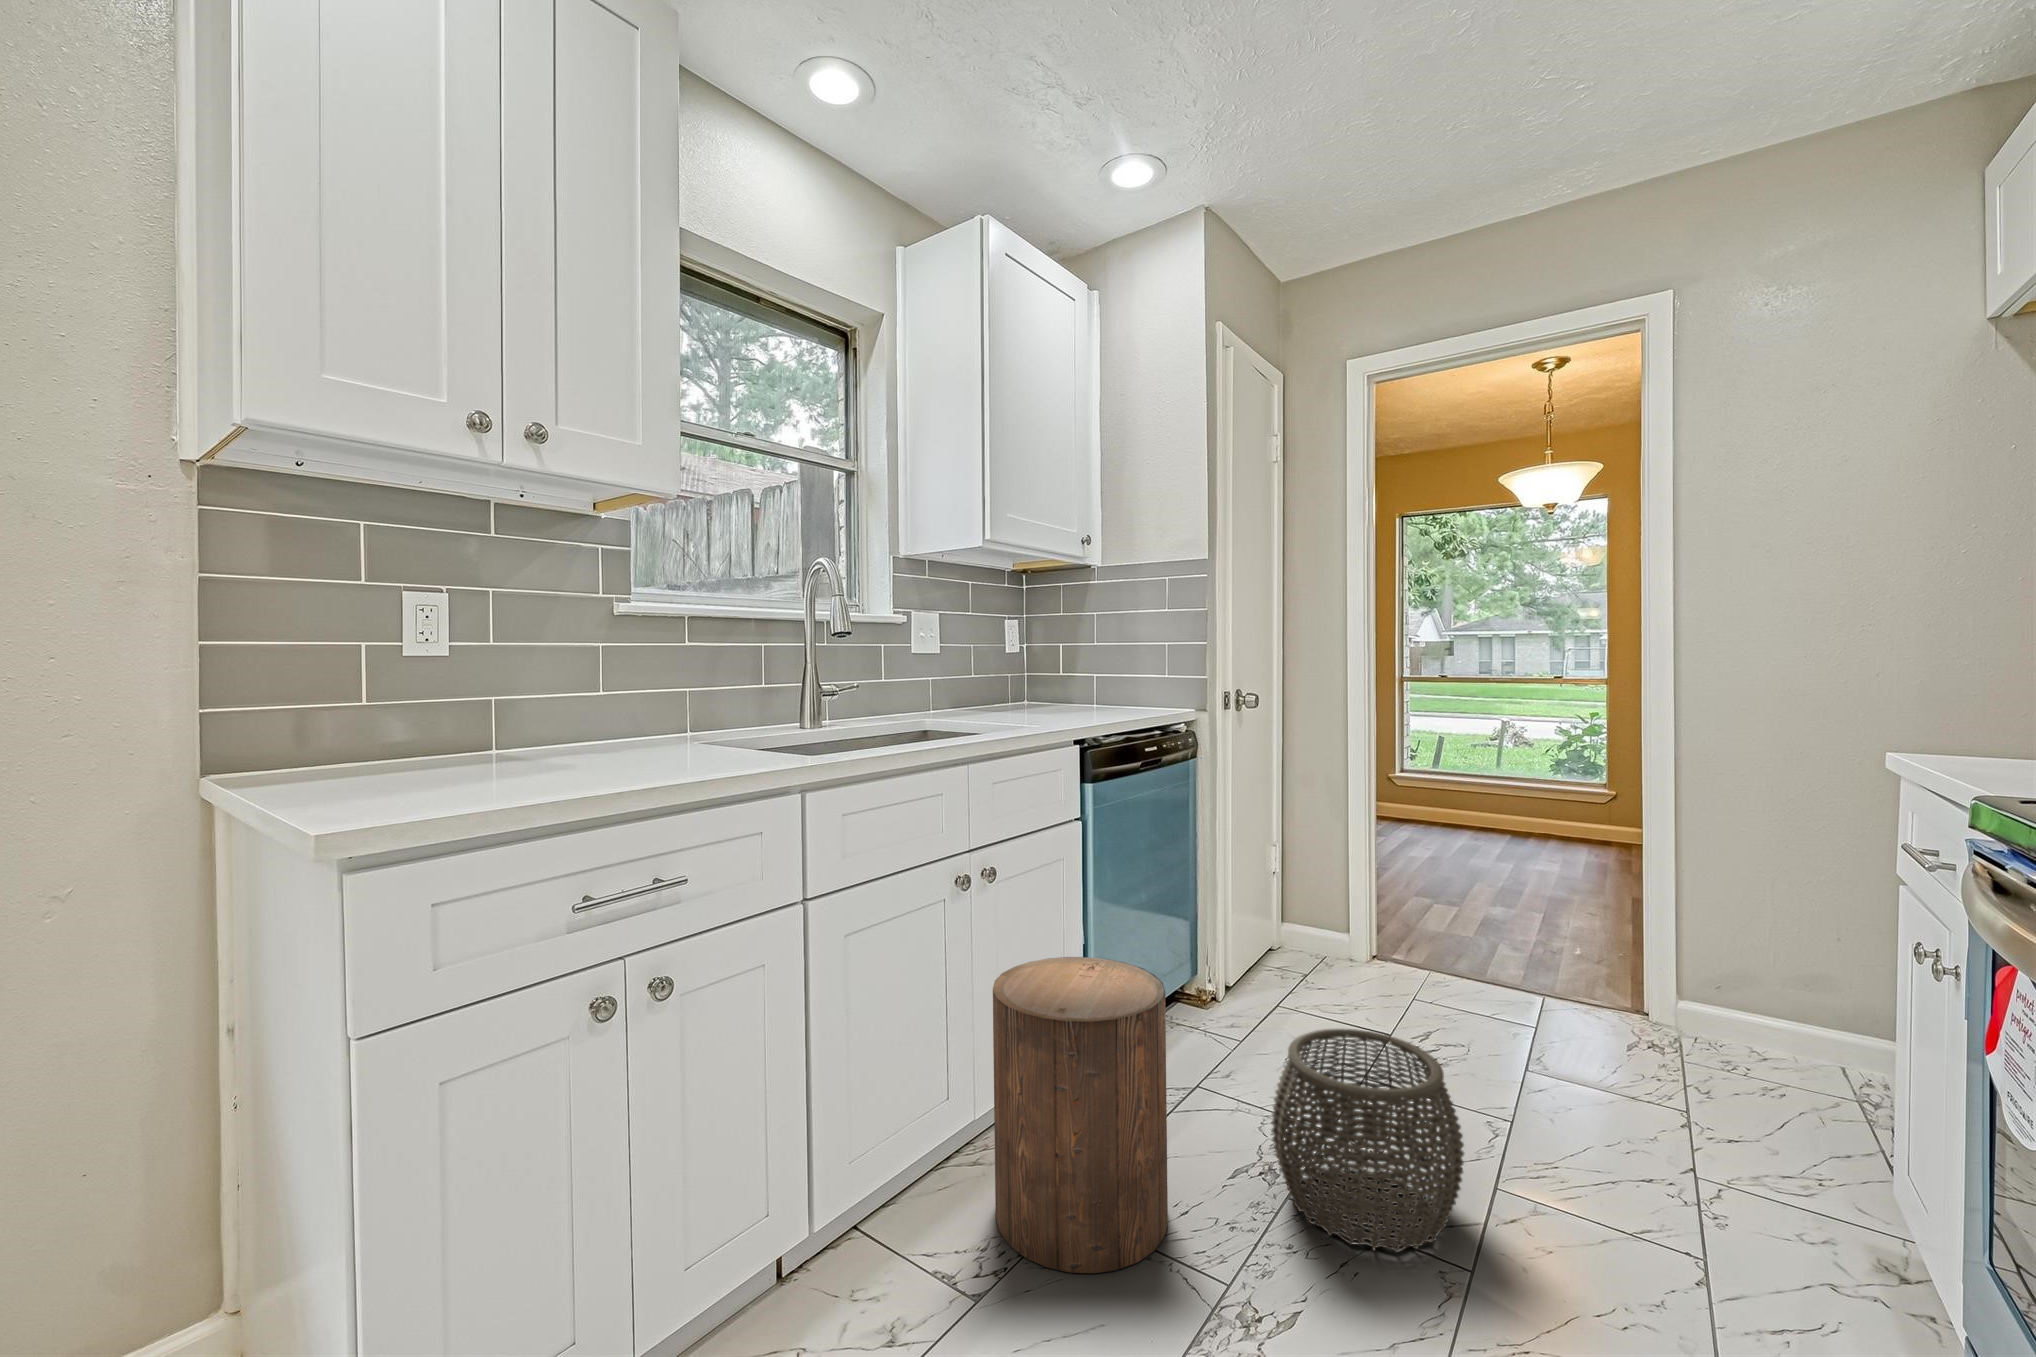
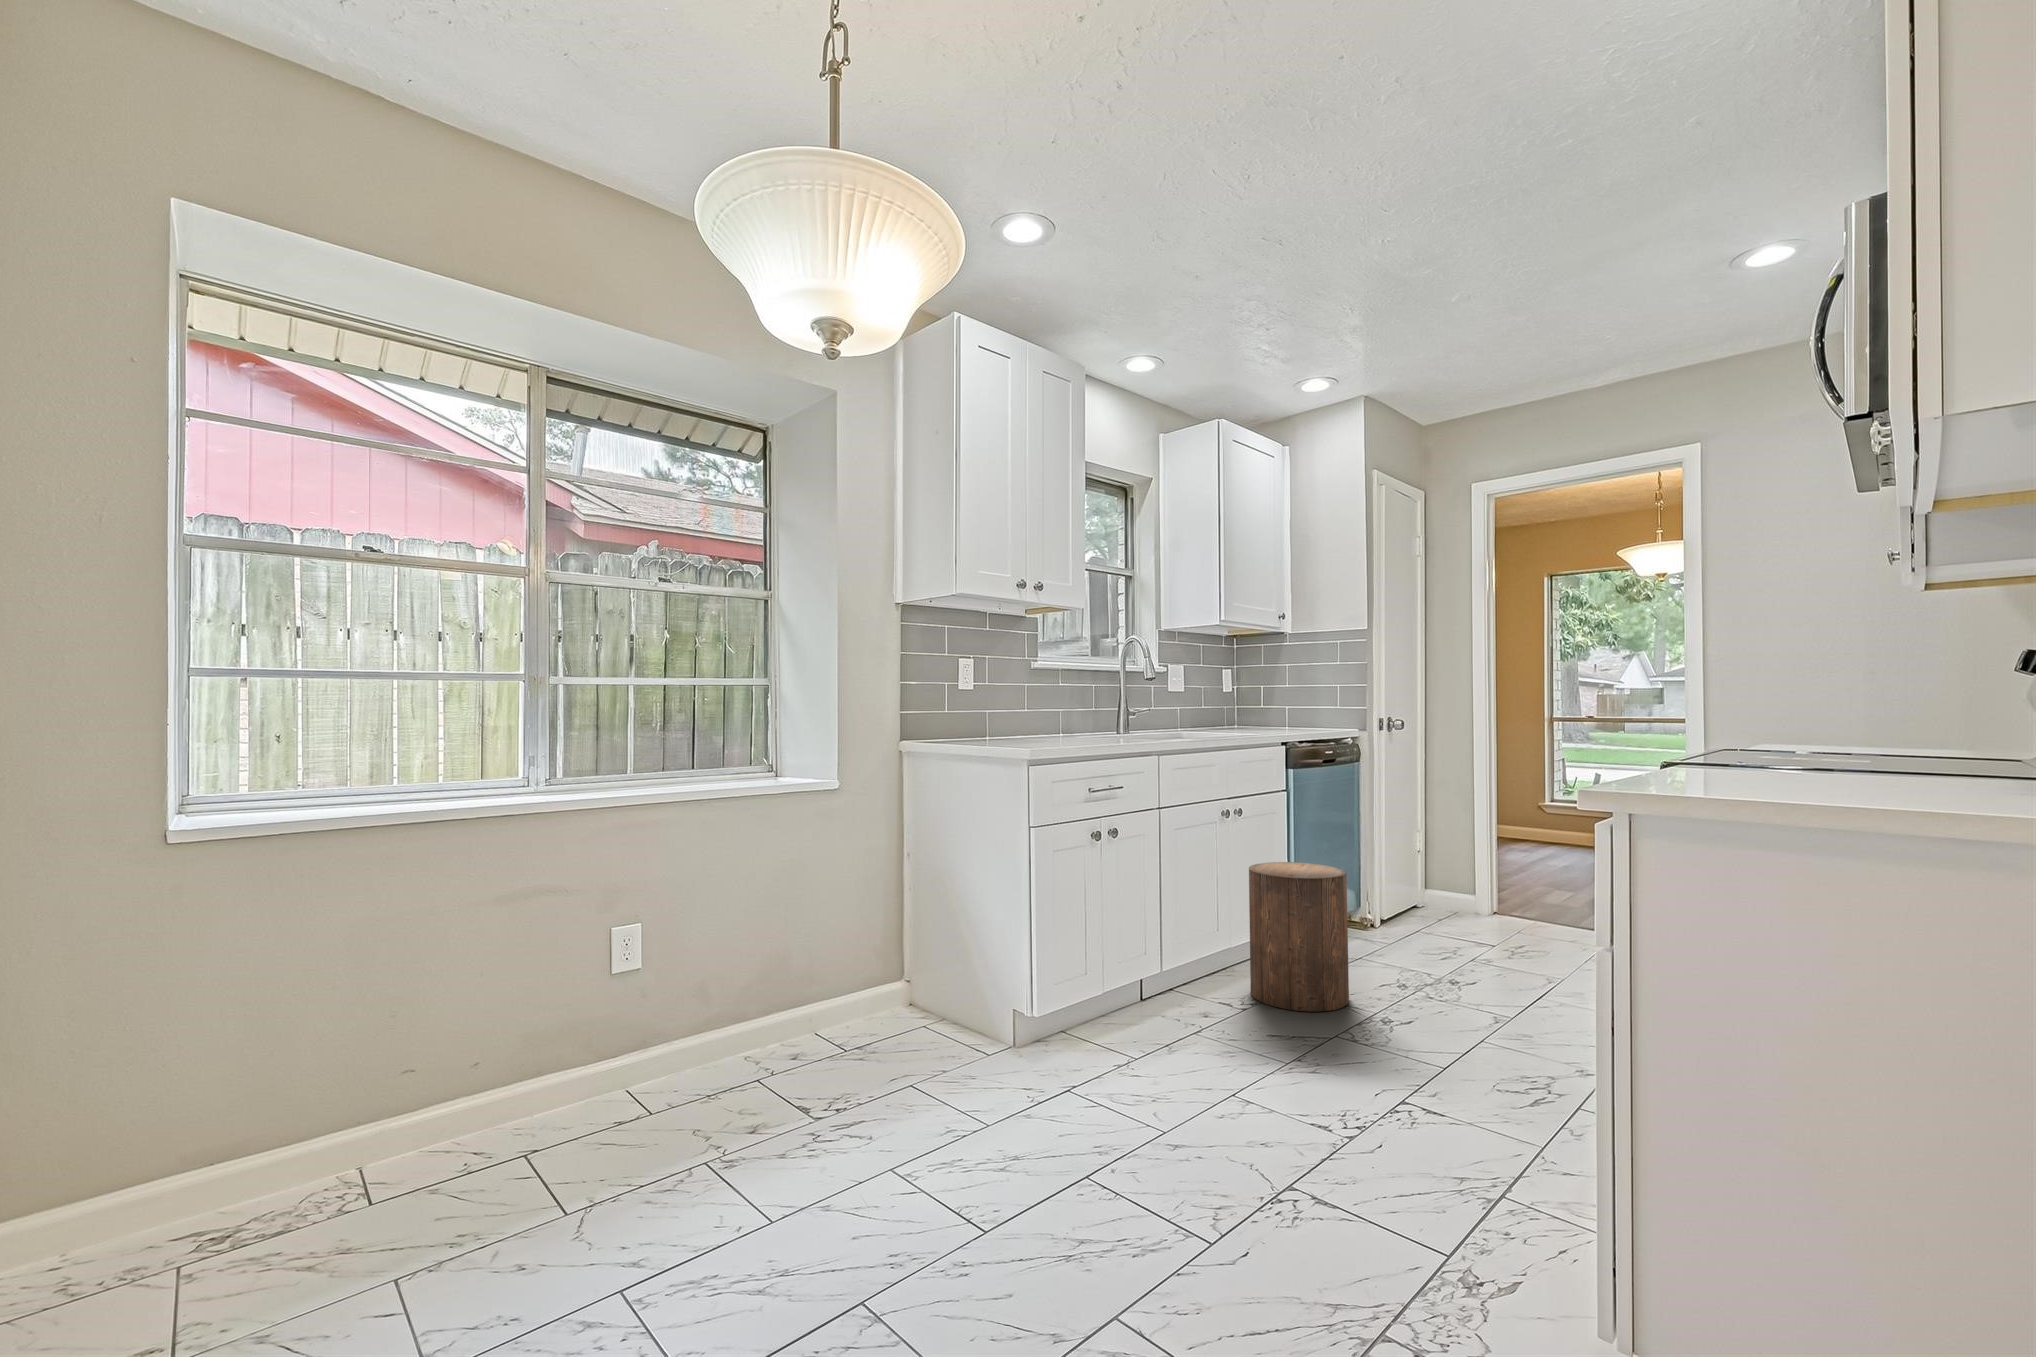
woven basket: present [1271,1029,1464,1252] -> none [1408,908,1521,1015]

